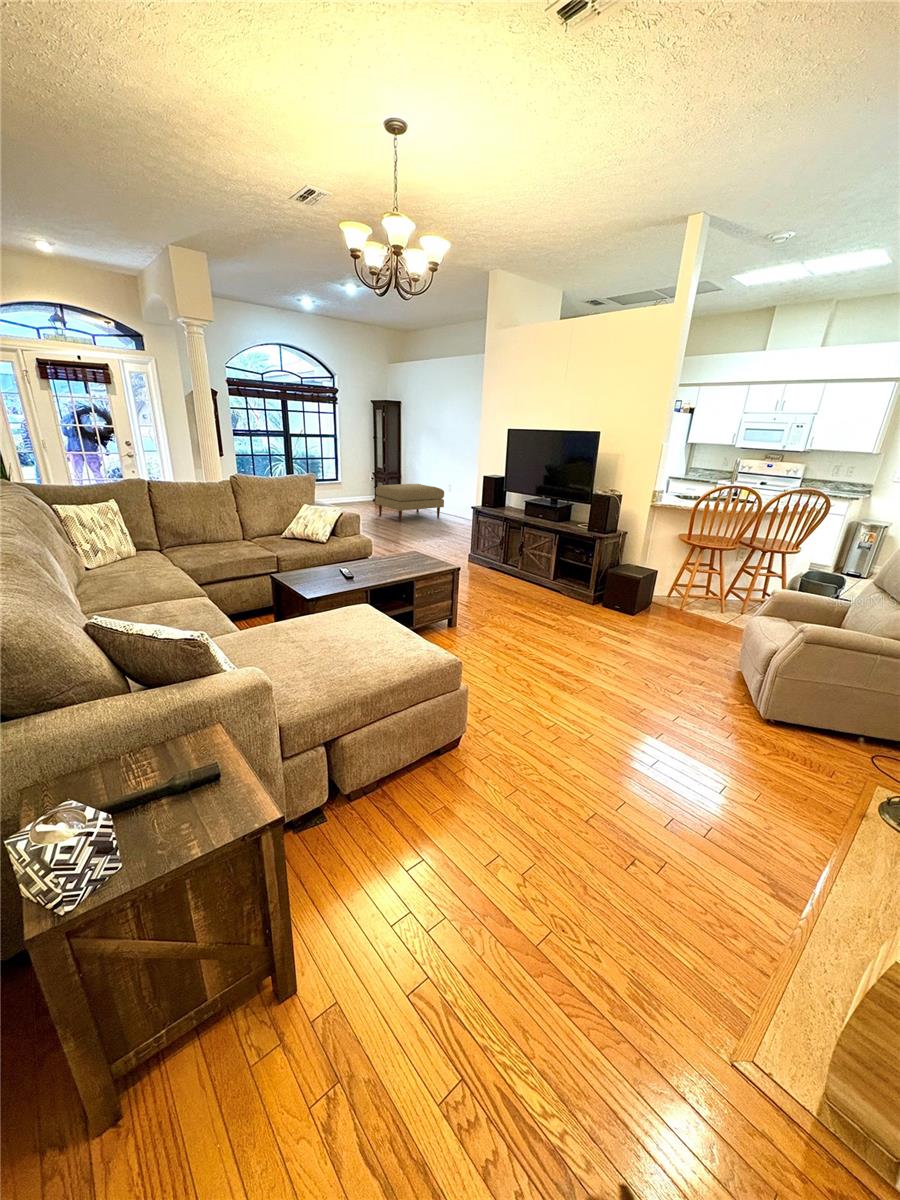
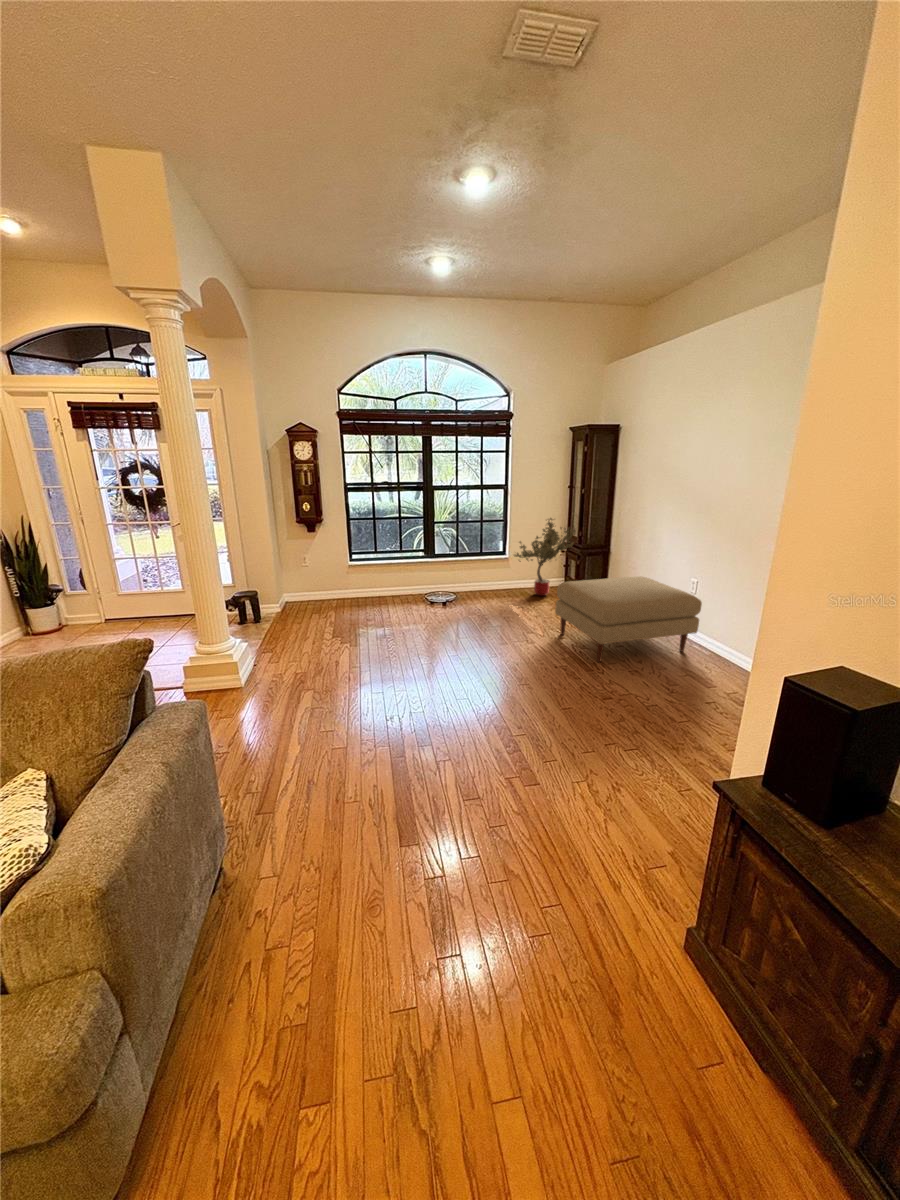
potted tree: none [345,455,381,504] -> present [514,518,576,596]

